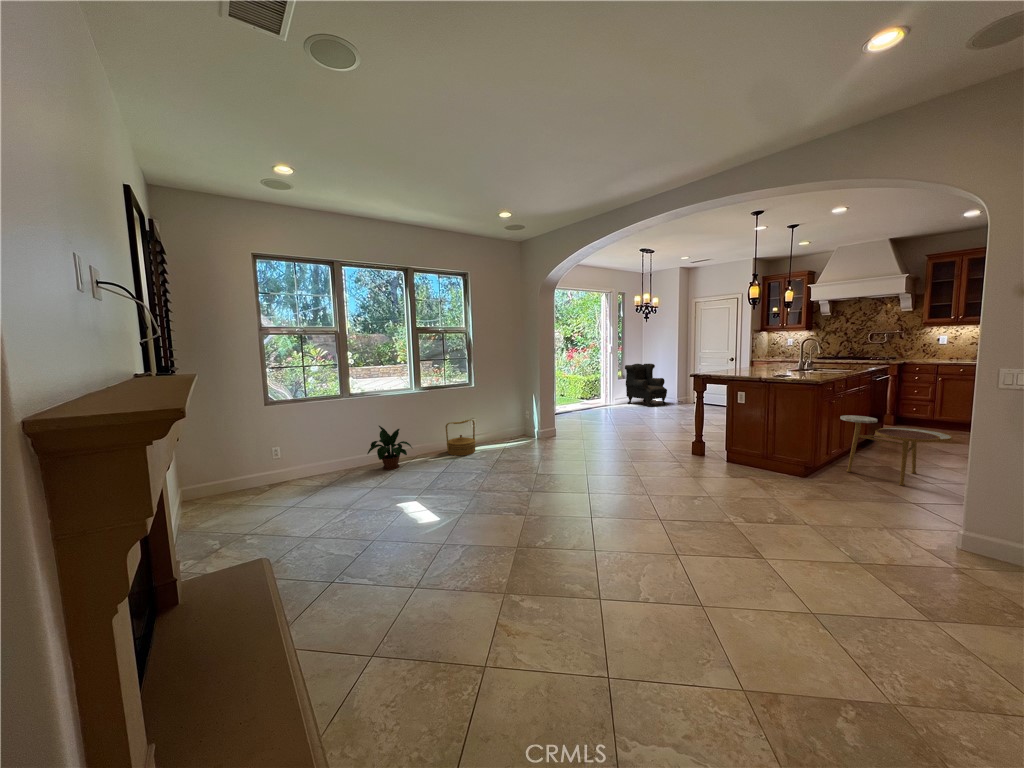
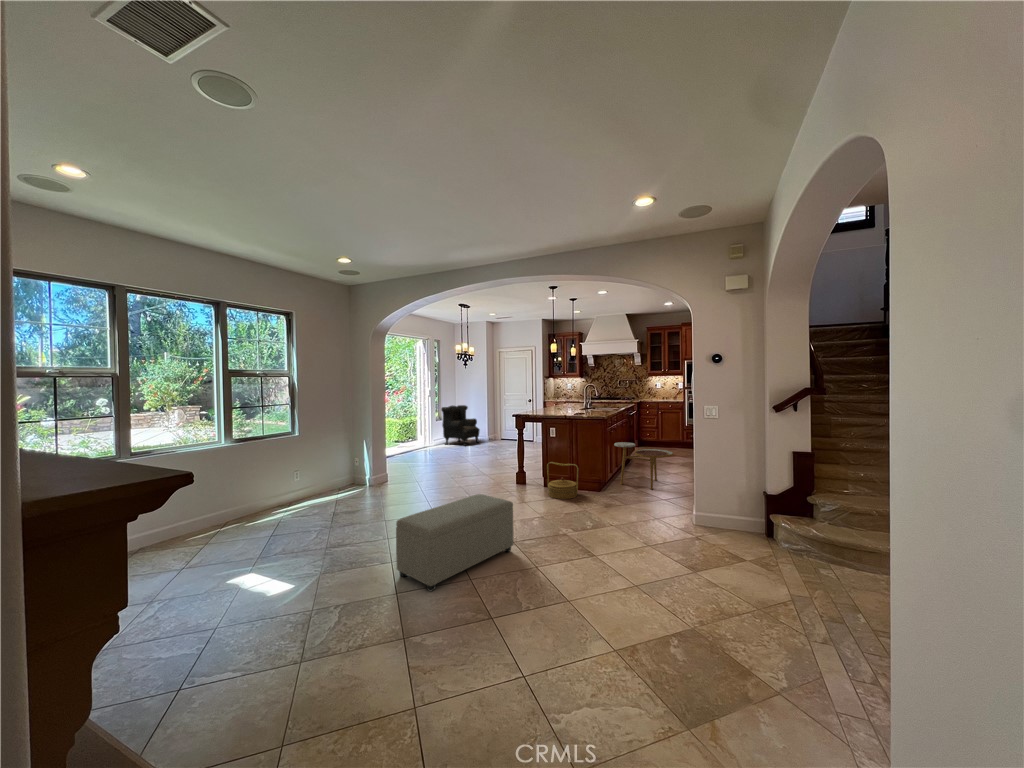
woven basket: present [446,419,476,456] -> present [547,462,579,499]
potted plant: present [367,426,412,470] -> none [156,491,224,547]
ottoman: none [525,460,661,554] -> present [396,494,514,591]

